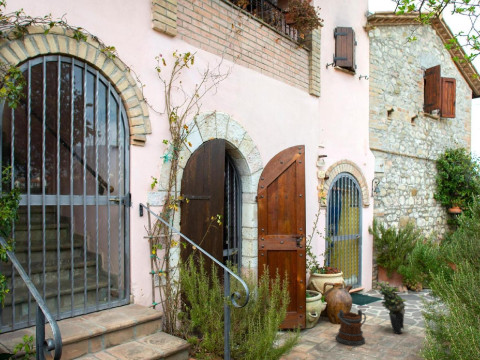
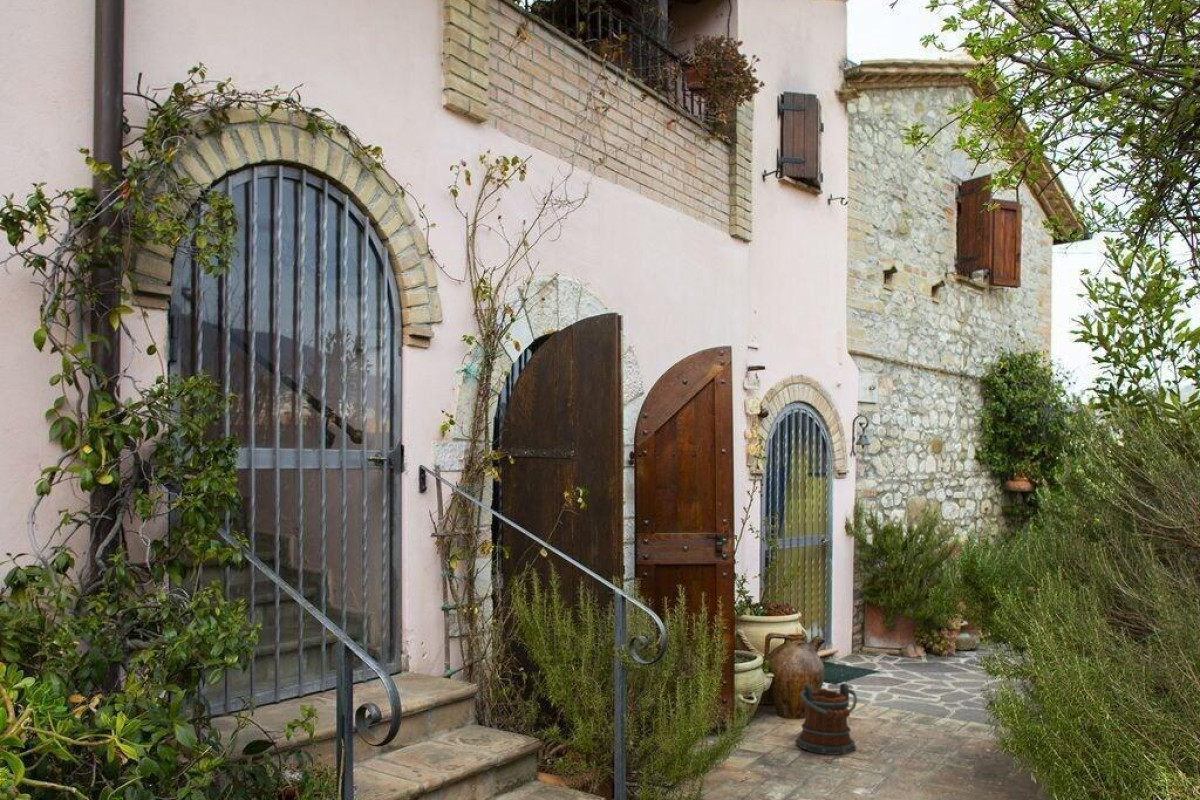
potted plant: present [377,282,406,334] -> none [874,627,935,734]

